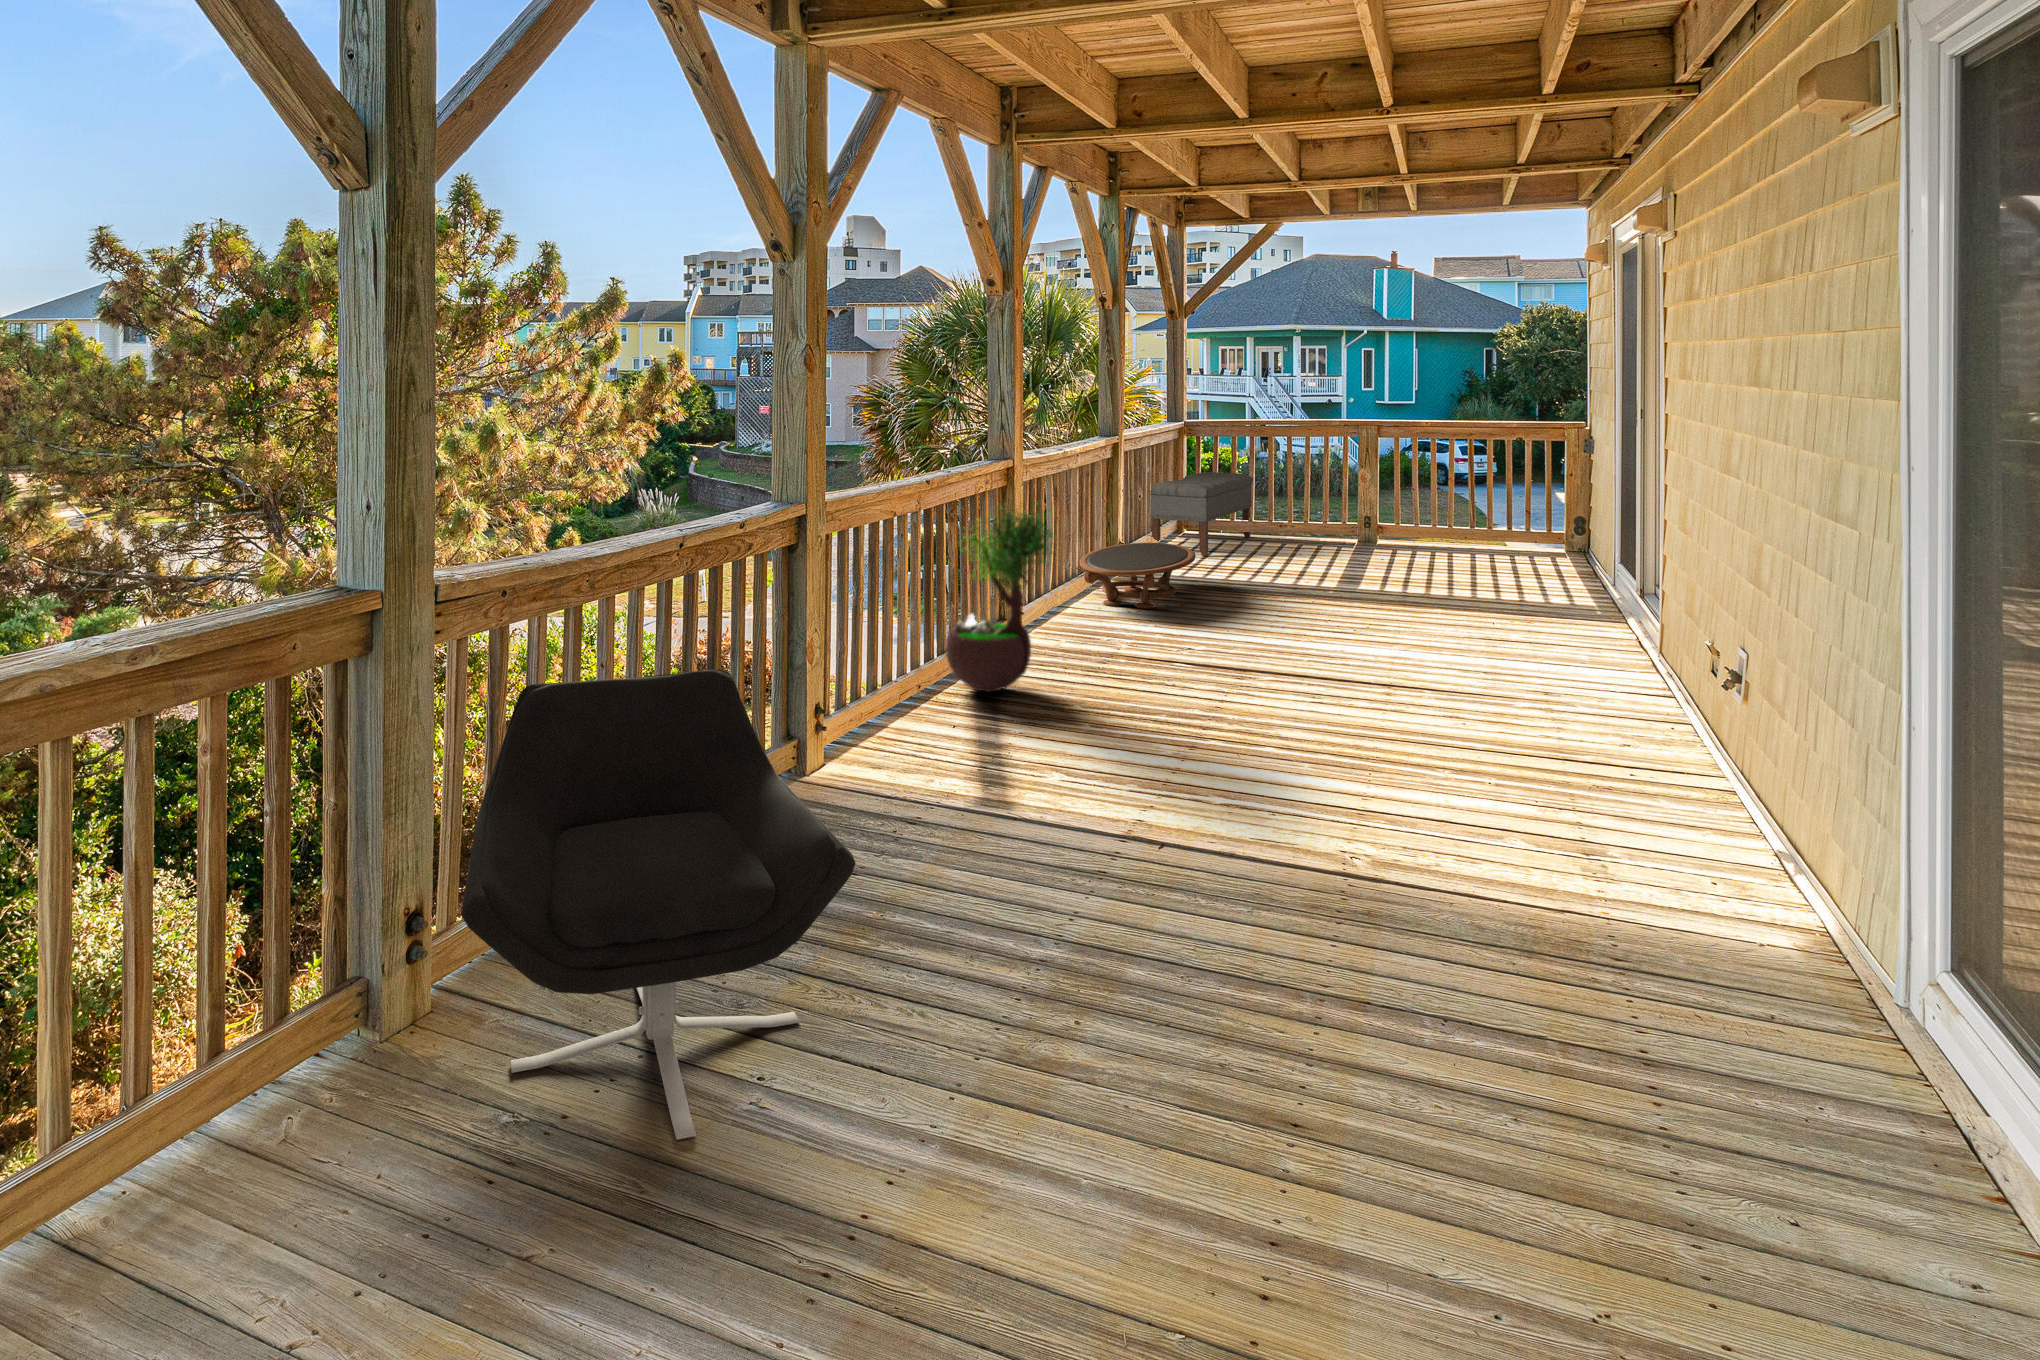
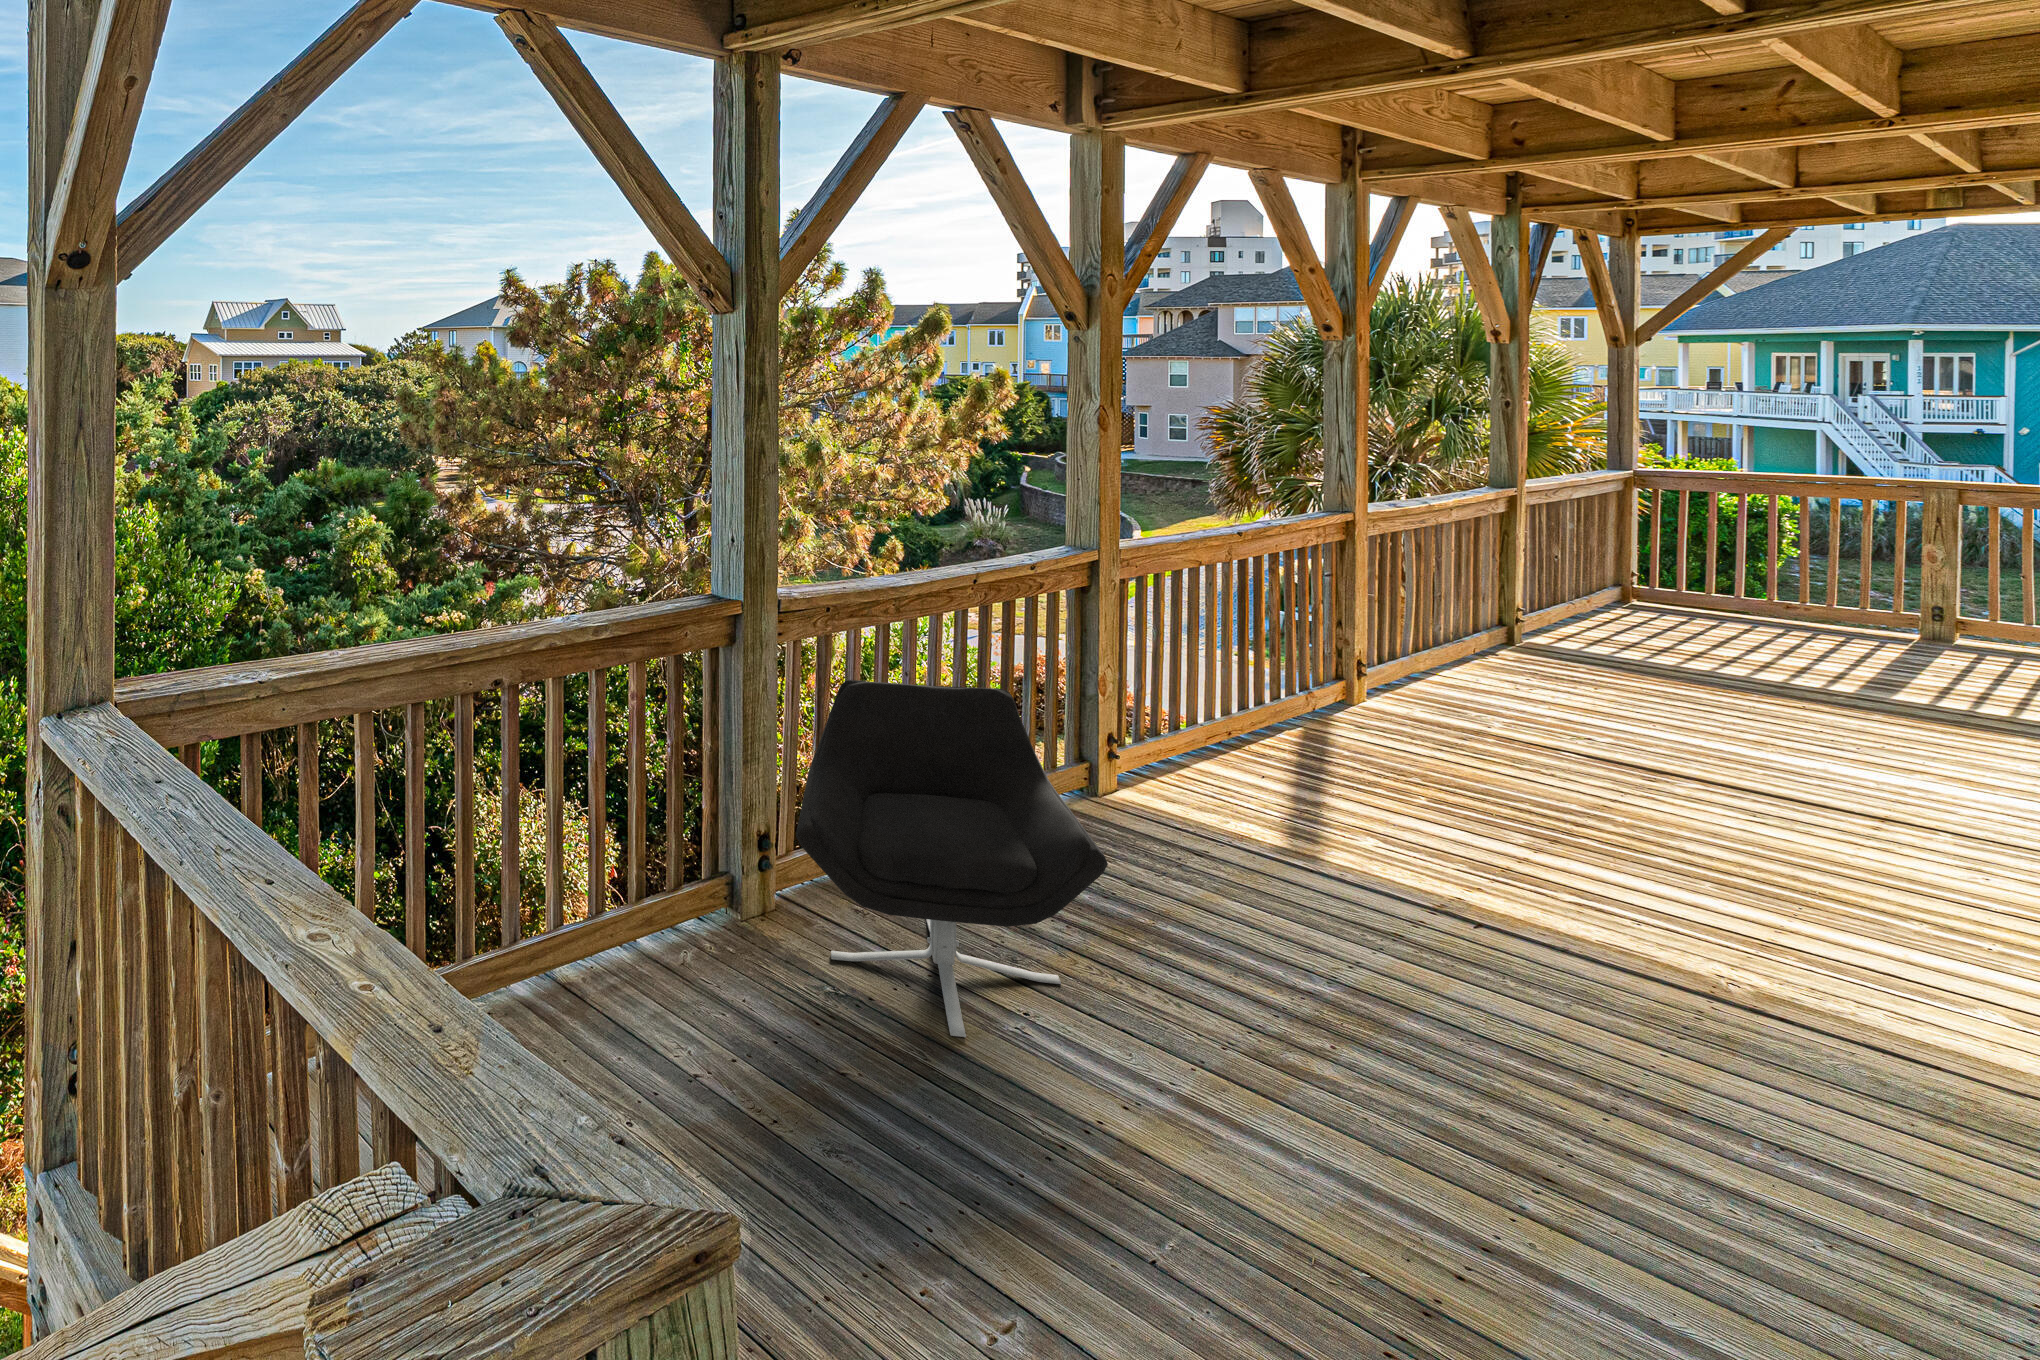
bench: present [1150,472,1253,556] -> none [1572,529,1746,632]
potted tree: present [945,503,1054,692] -> none [1261,550,1396,747]
coffee table: present [1080,543,1196,609] -> none [1453,608,1624,685]

